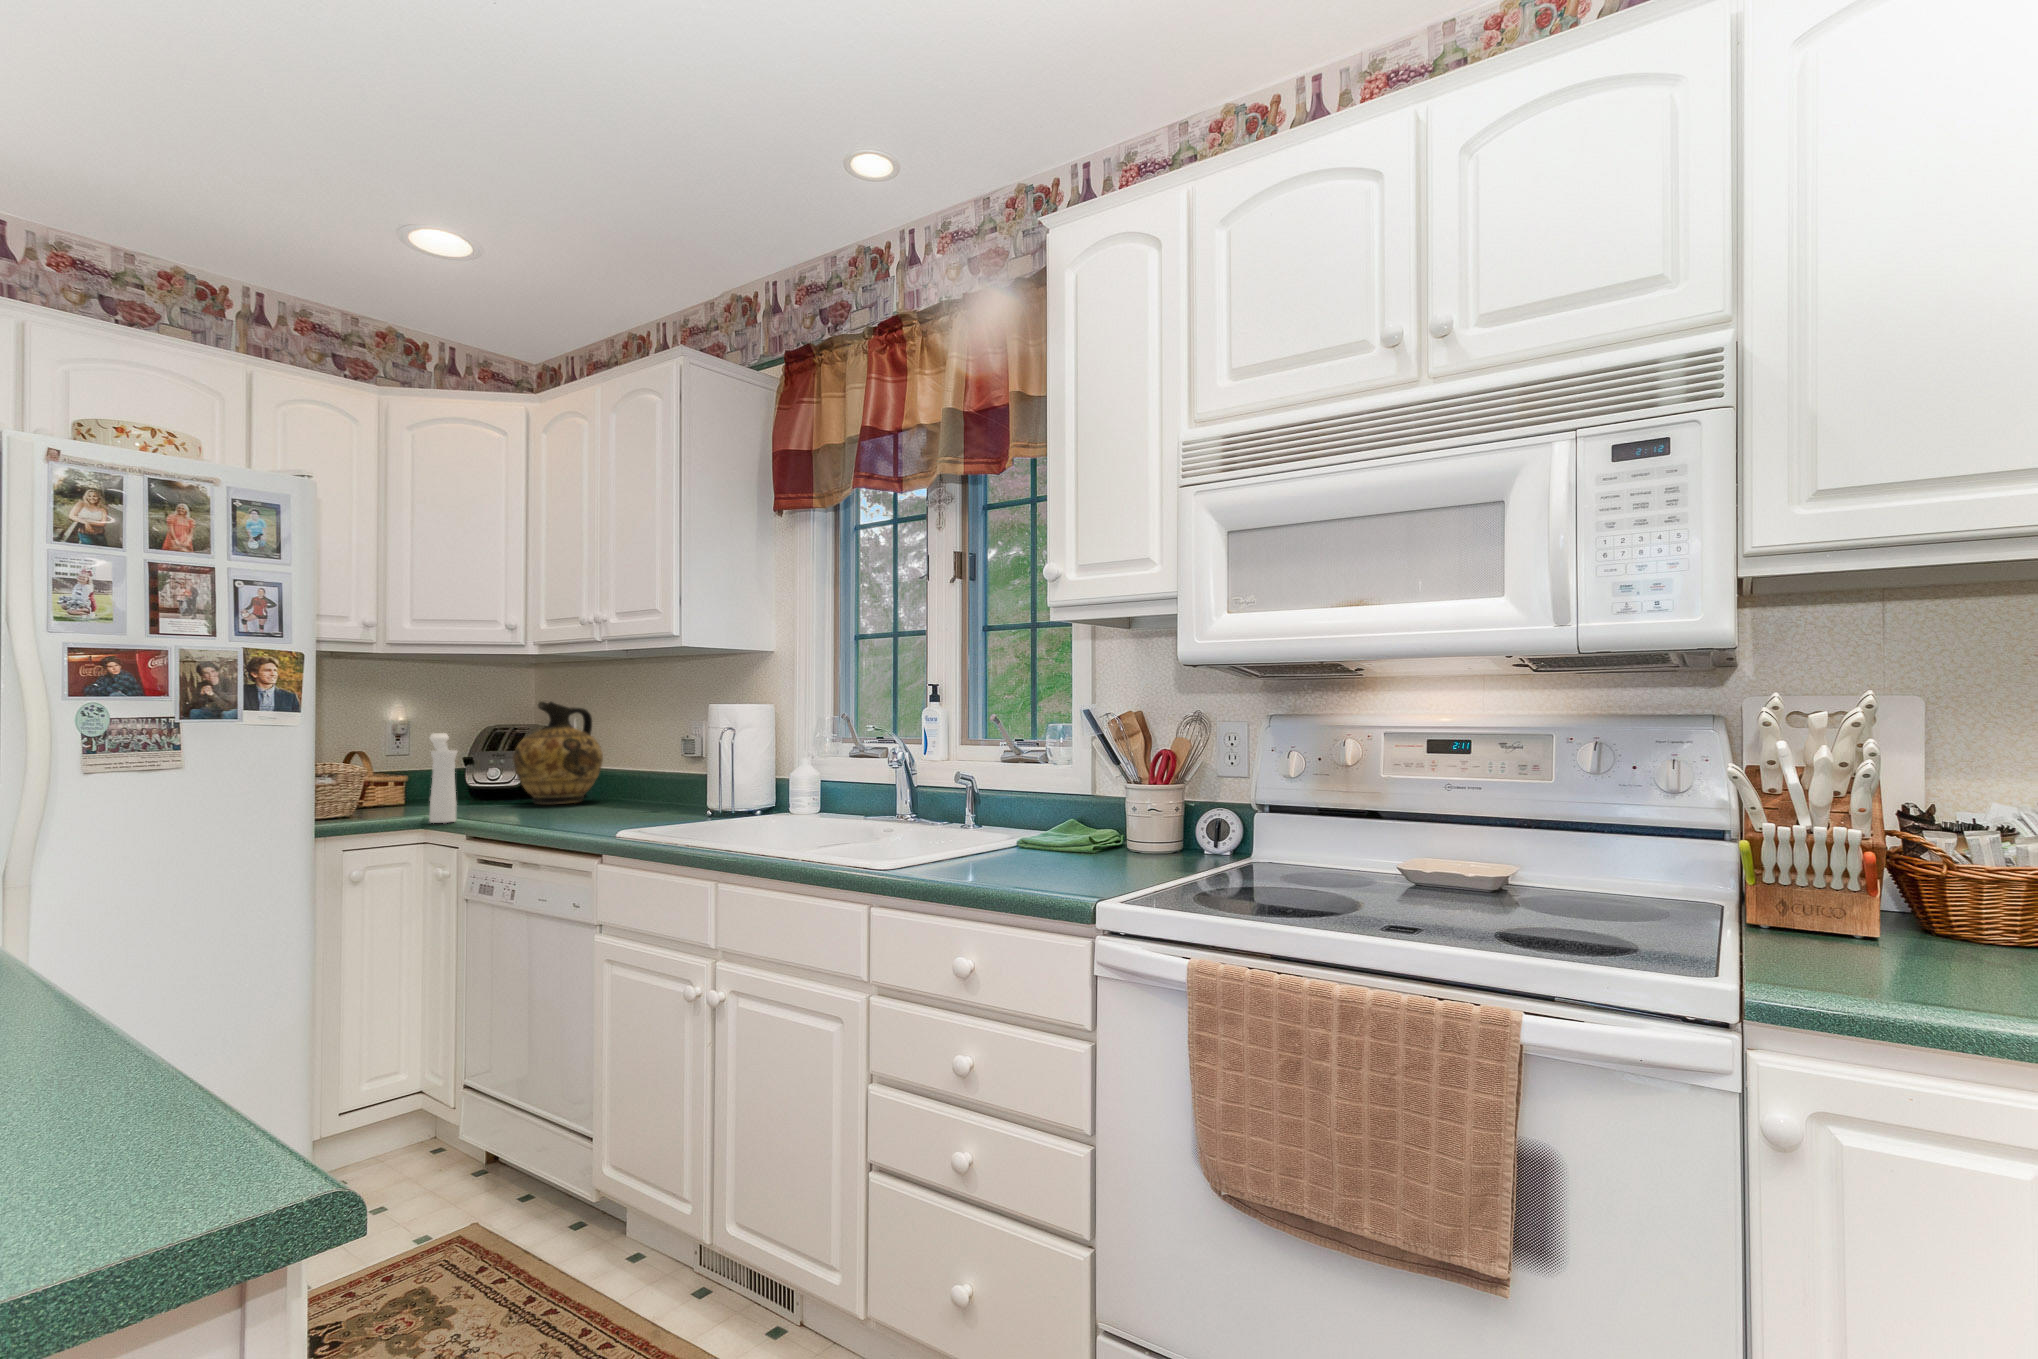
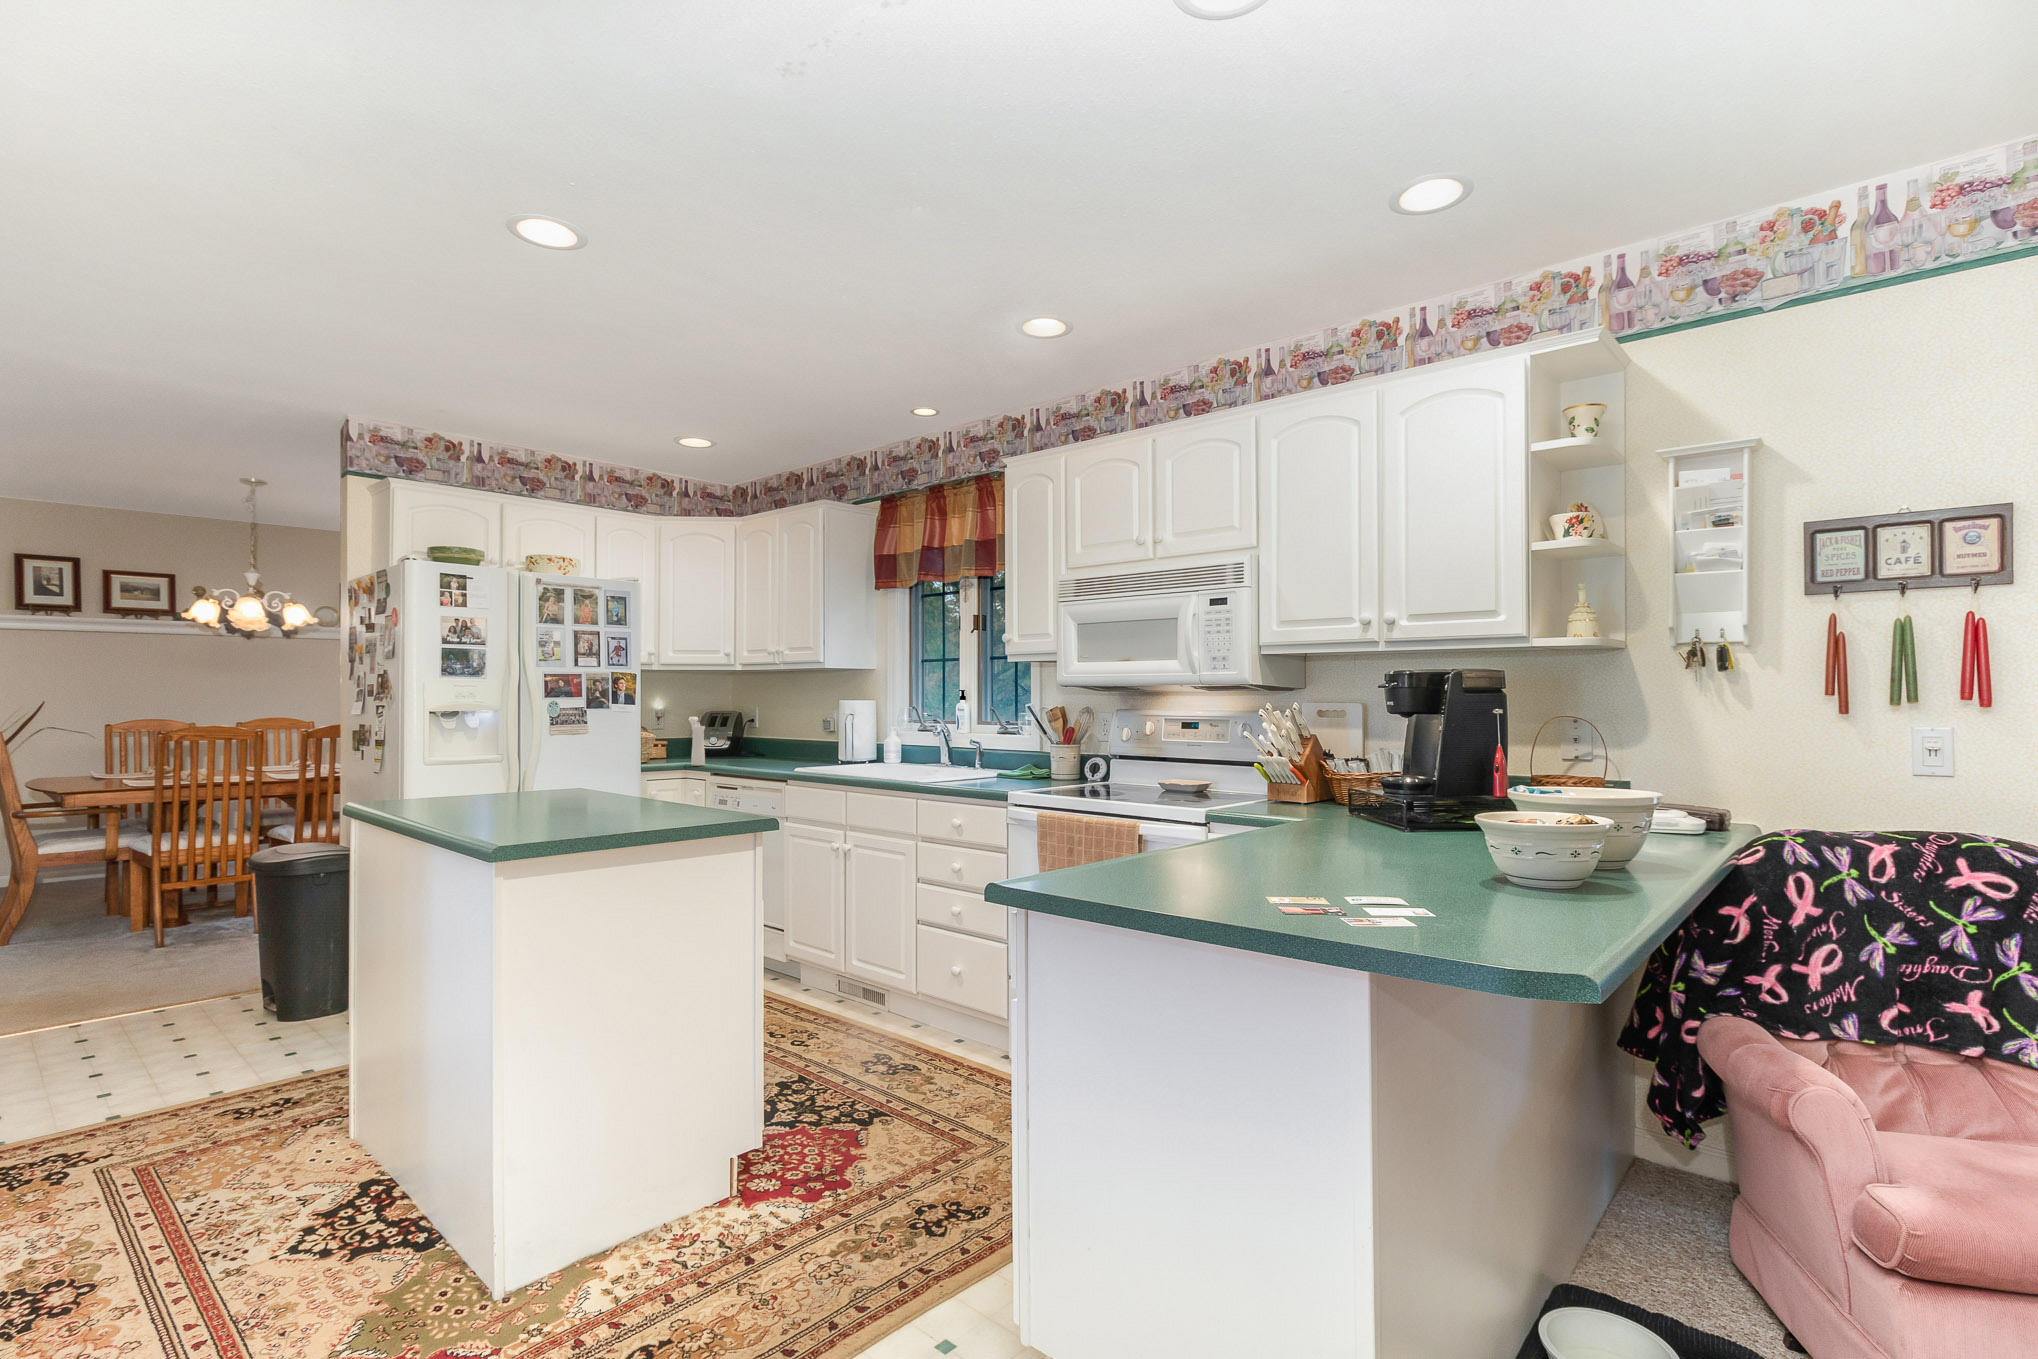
ceramic jug: present [513,701,603,804] -> none [728,698,778,758]

